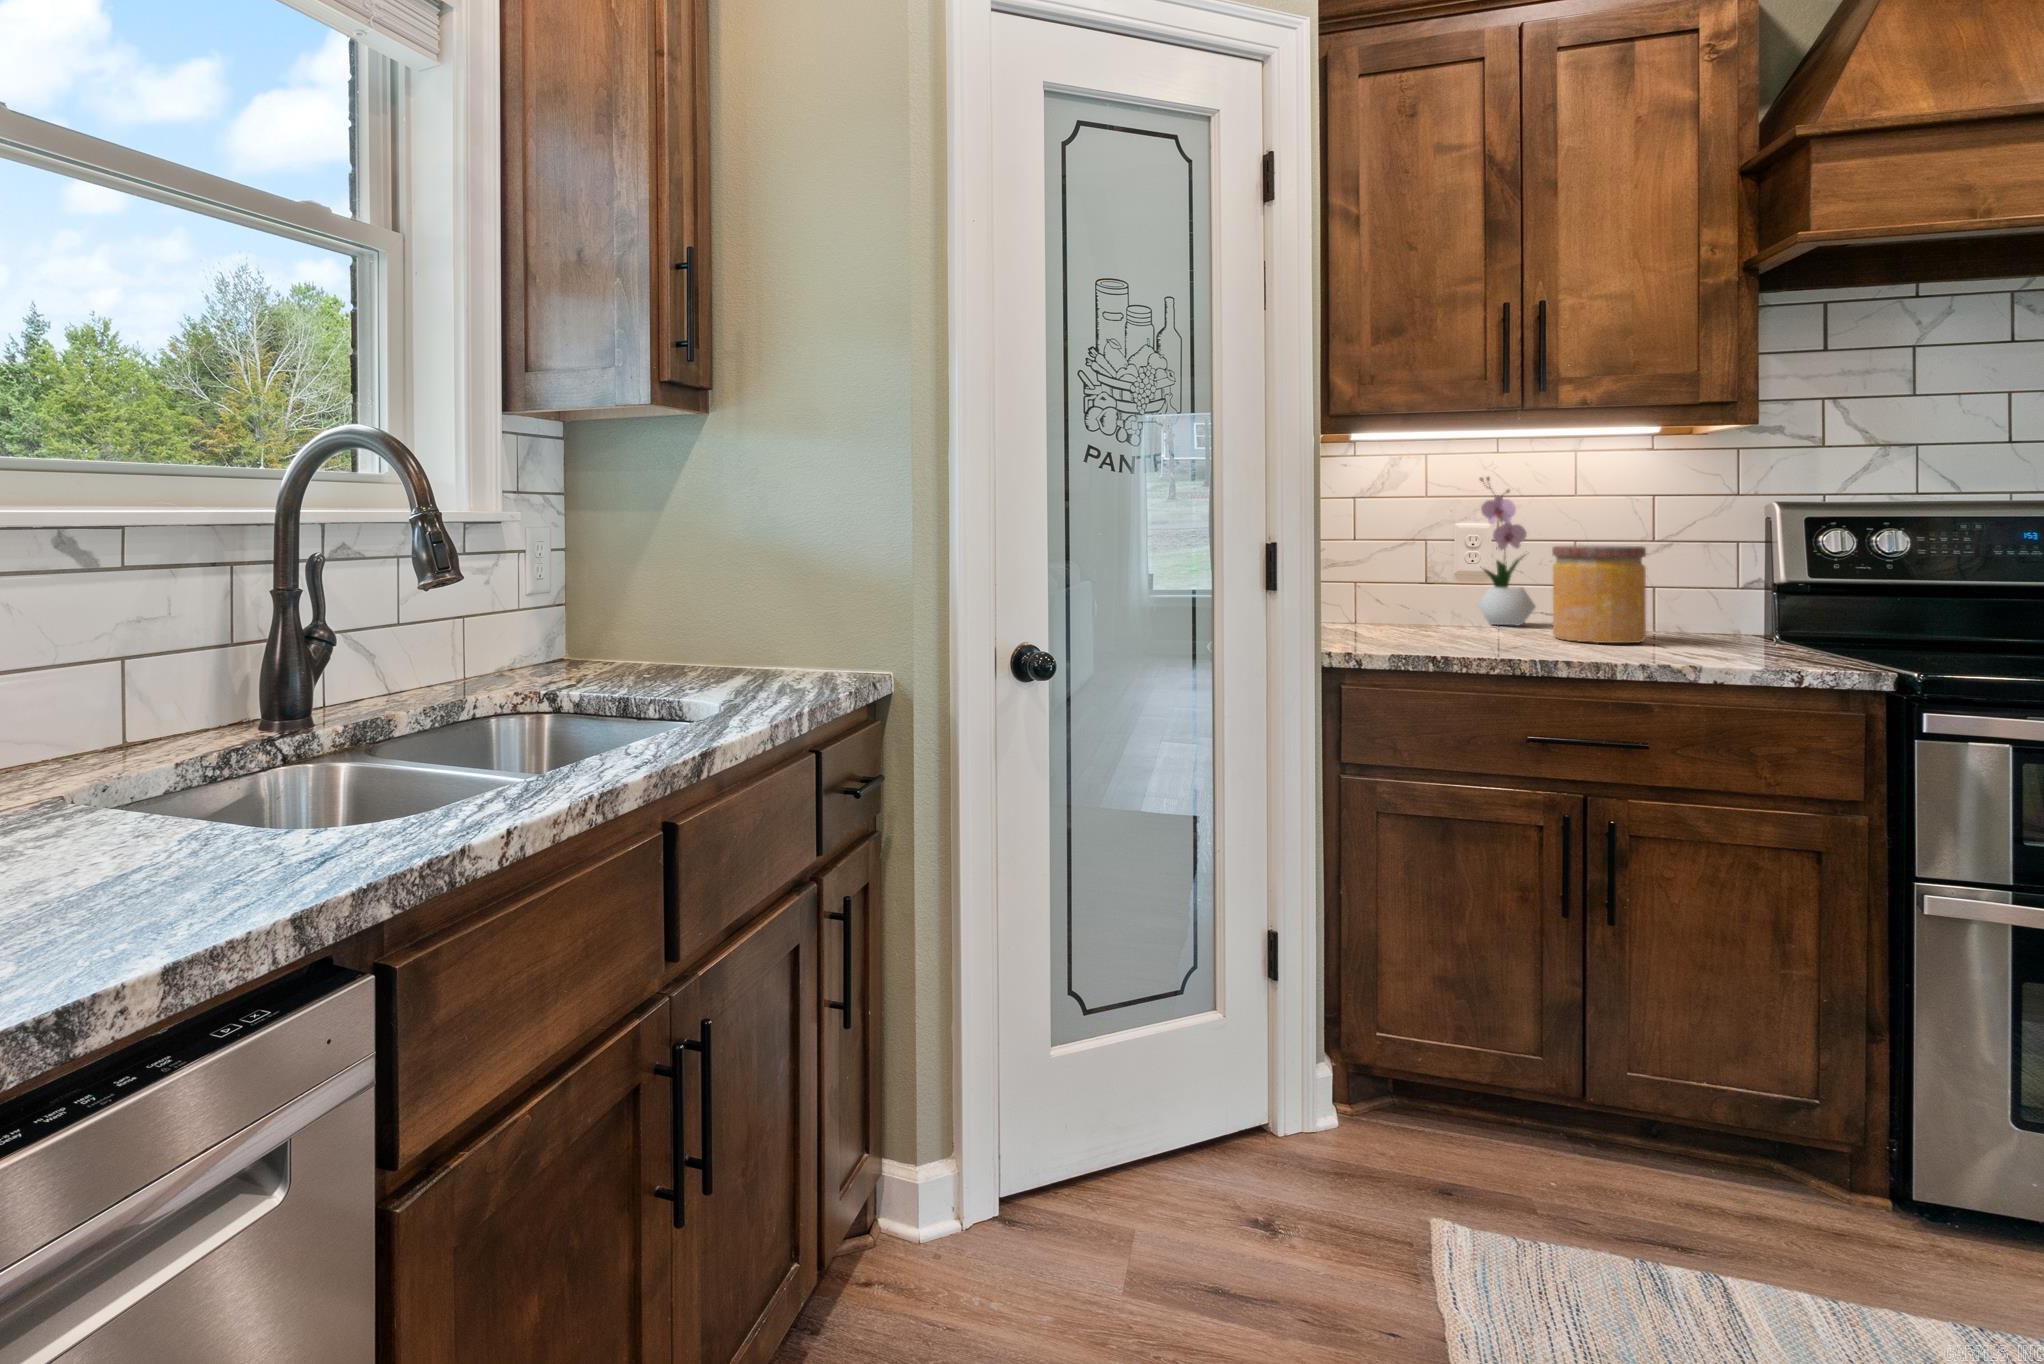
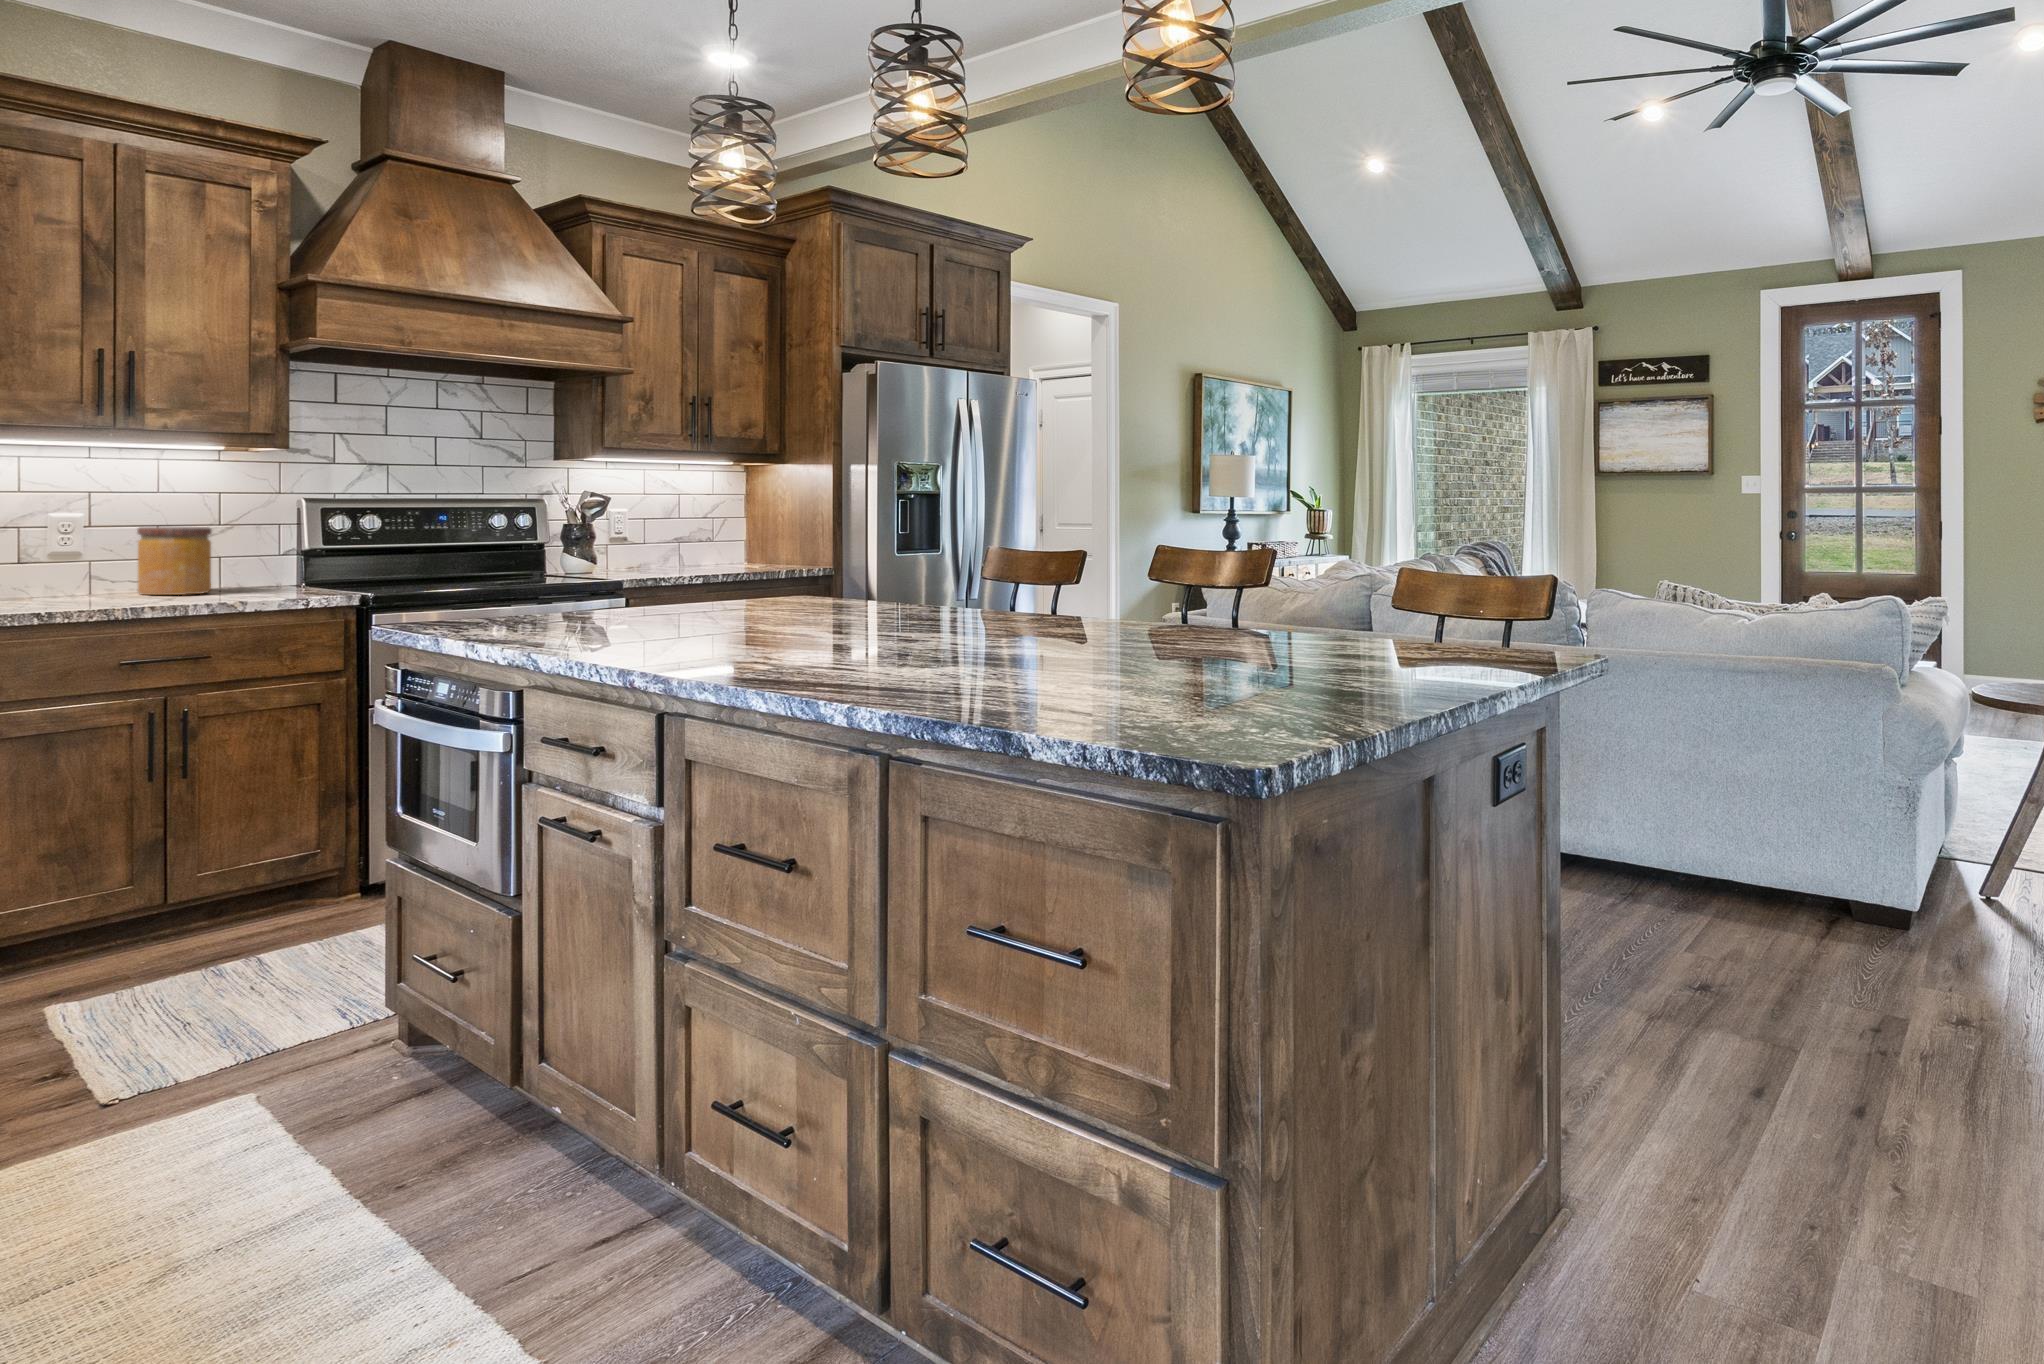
flower arrangement: present [1478,477,1536,625] -> none [67,473,122,588]

